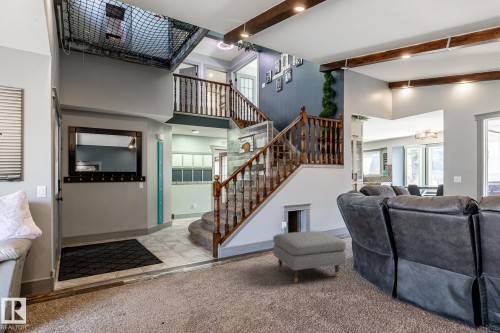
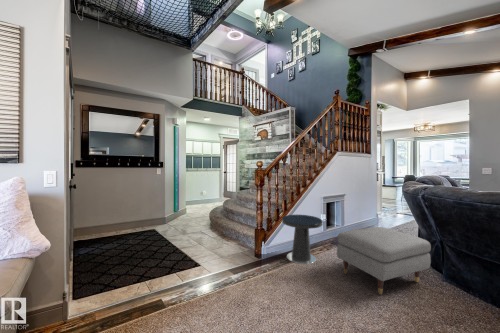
side table: none [235,222,270,264] -> present [282,215,322,264]

